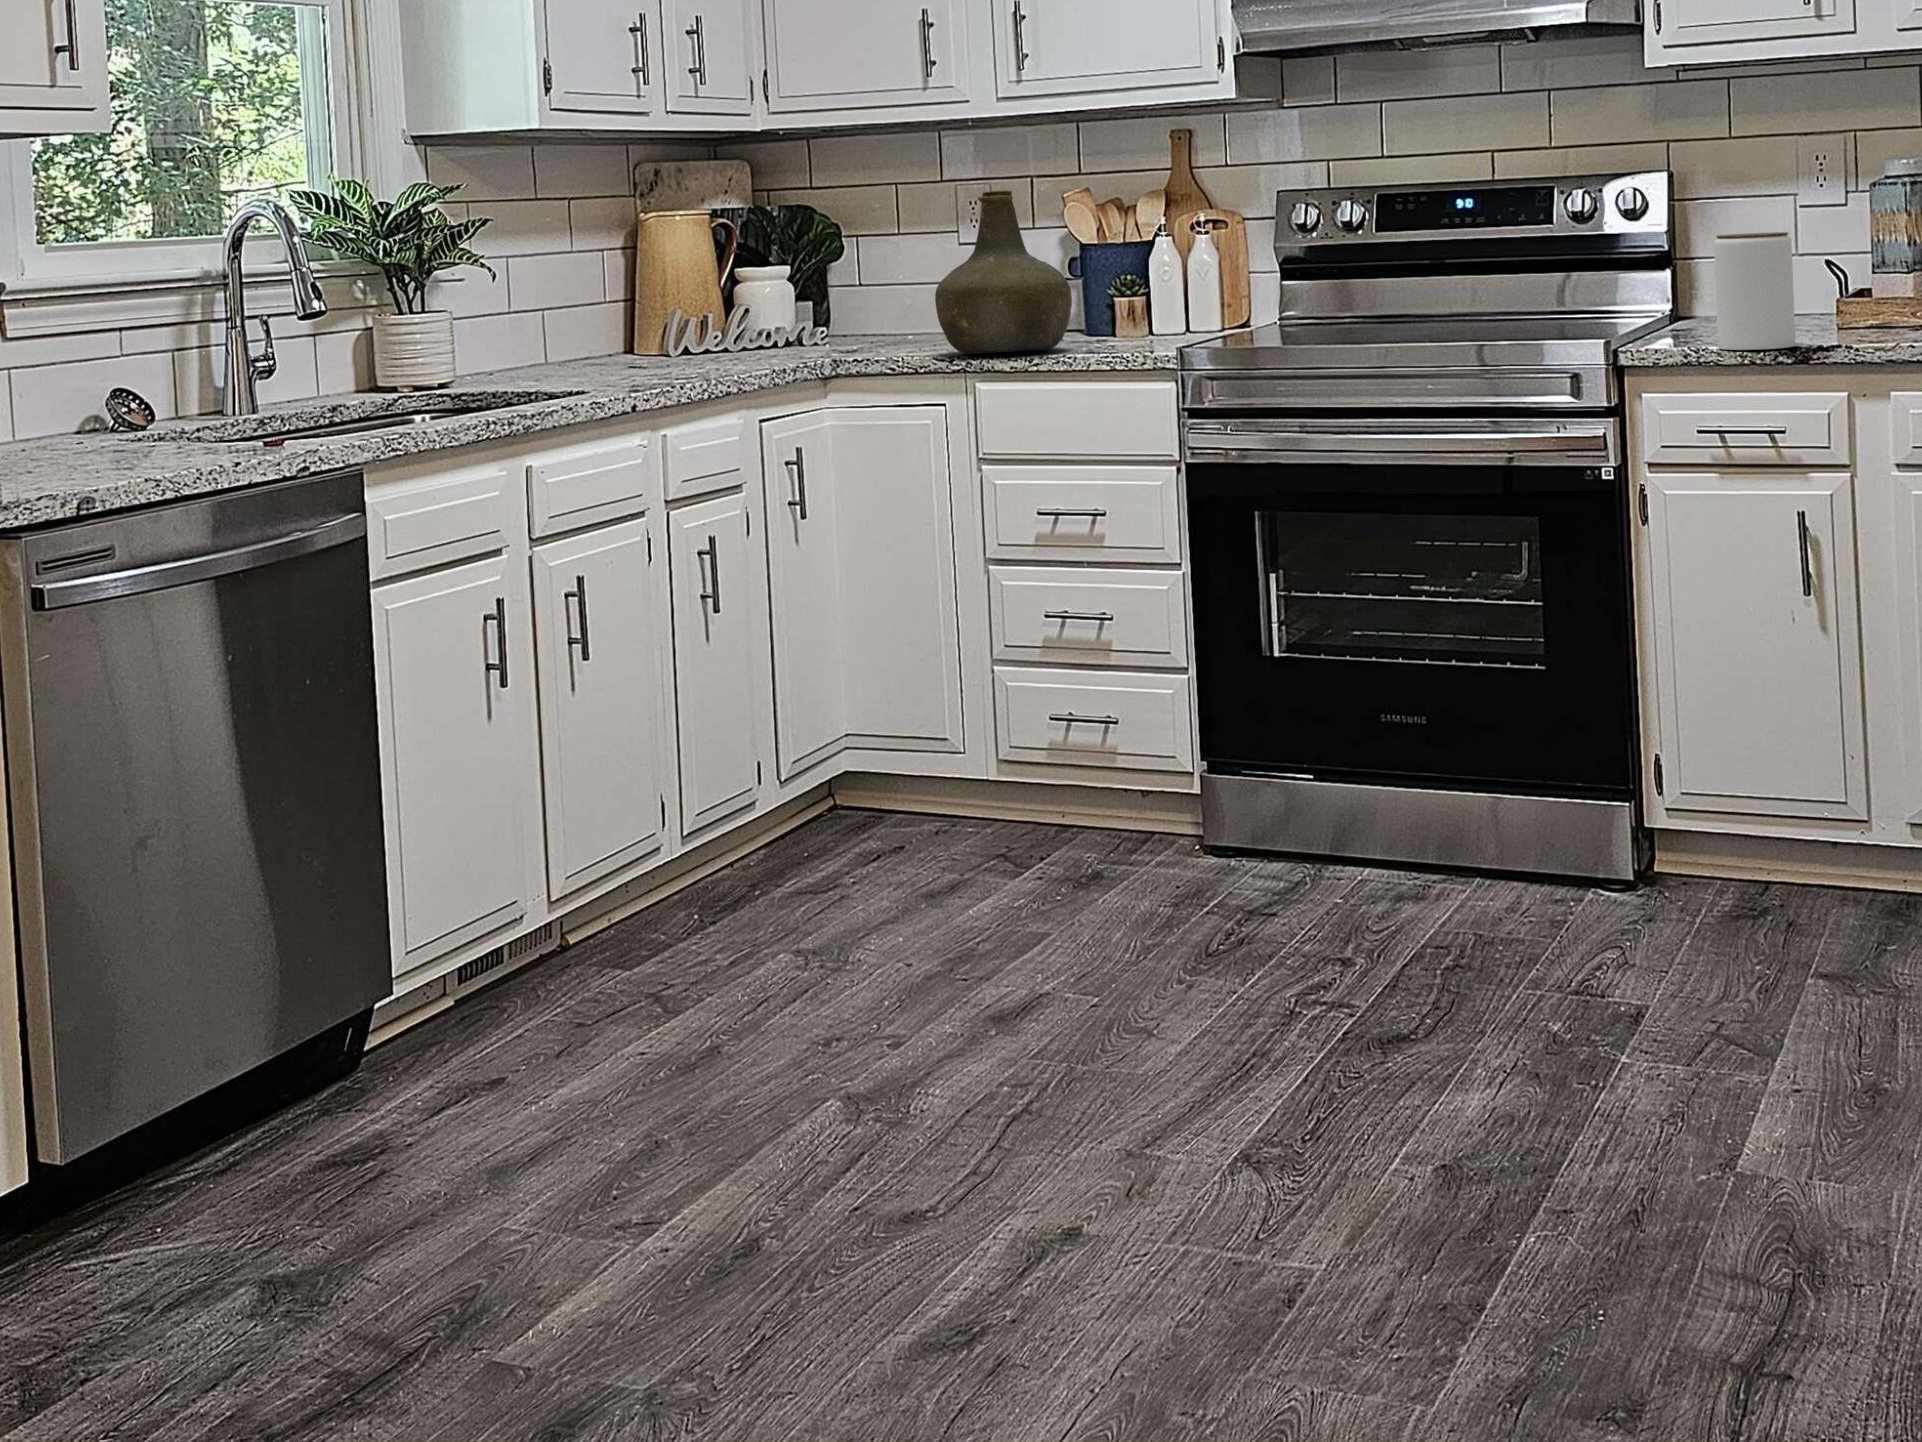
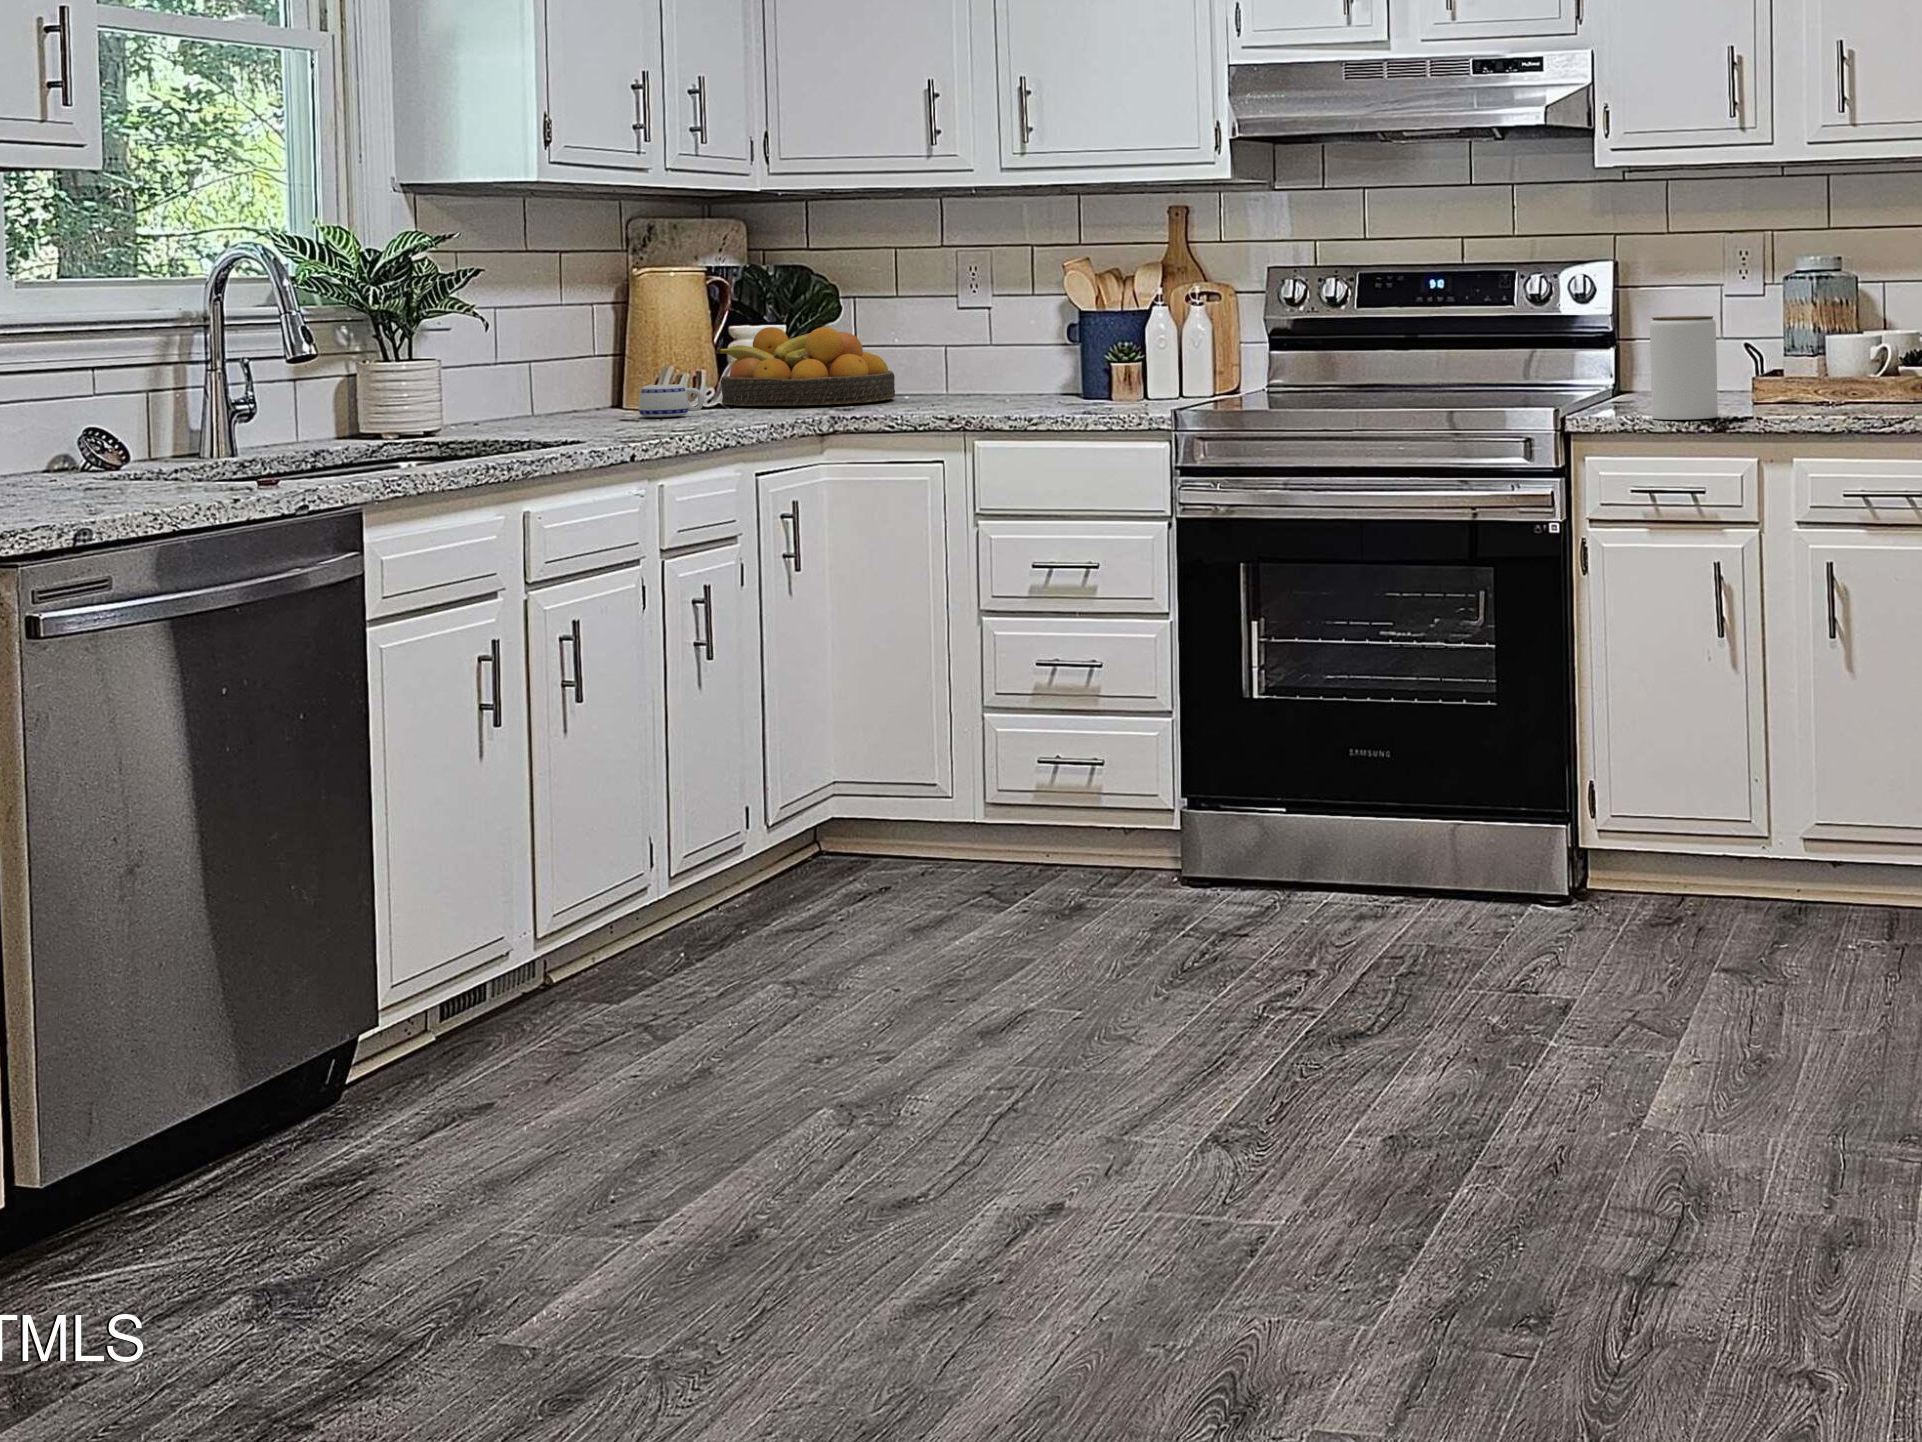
bottle: present [935,190,1072,353] -> none [933,257,1065,412]
fruit bowl: none [723,268,902,351] -> present [716,327,895,406]
mug: none [647,331,710,364] -> present [639,384,704,417]

